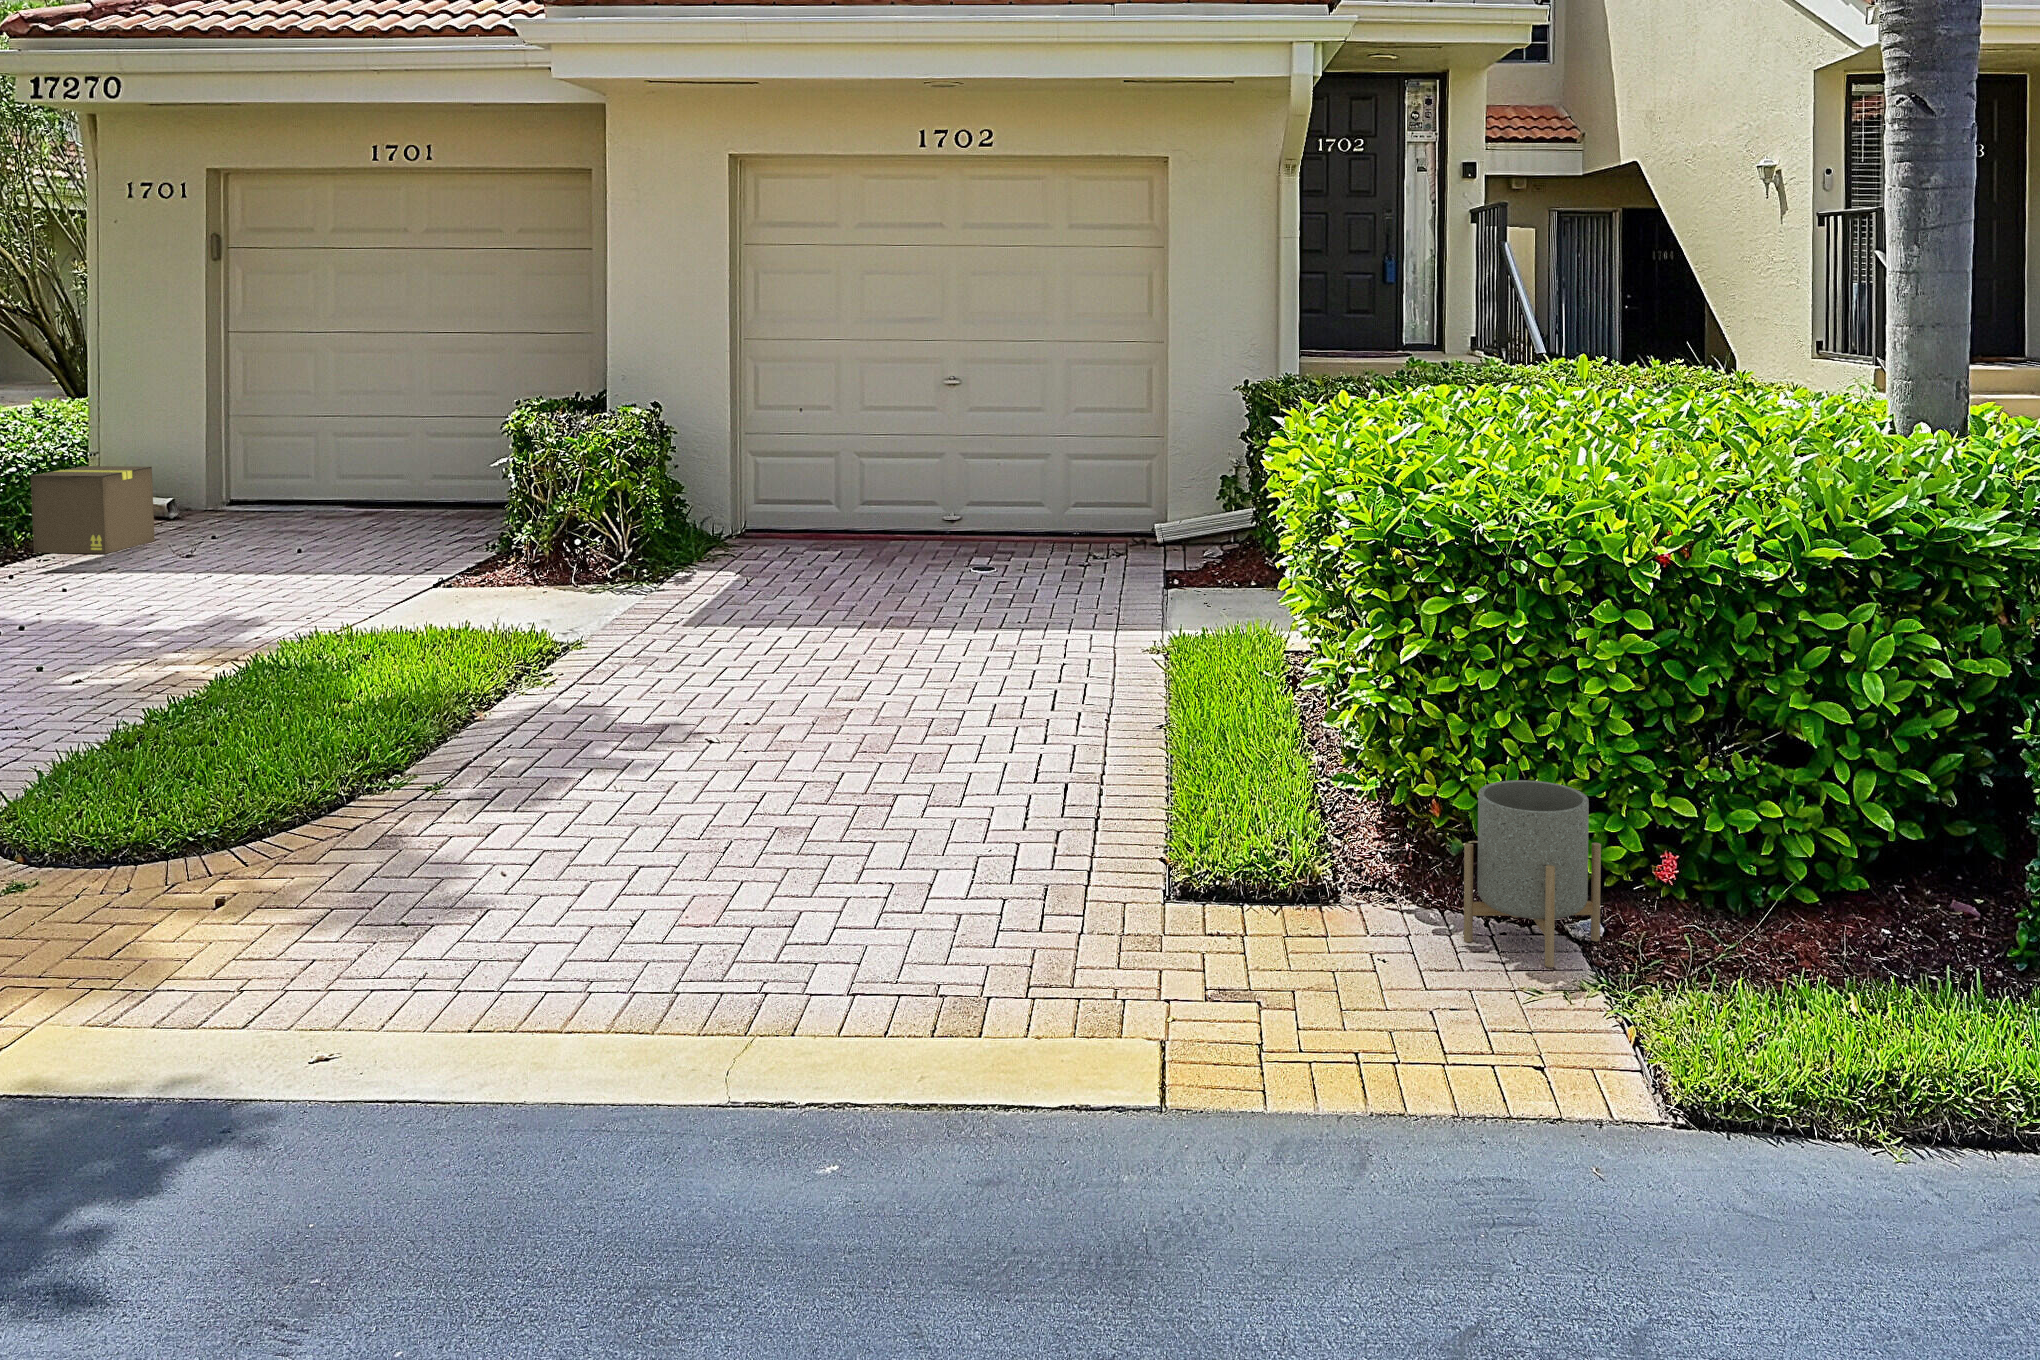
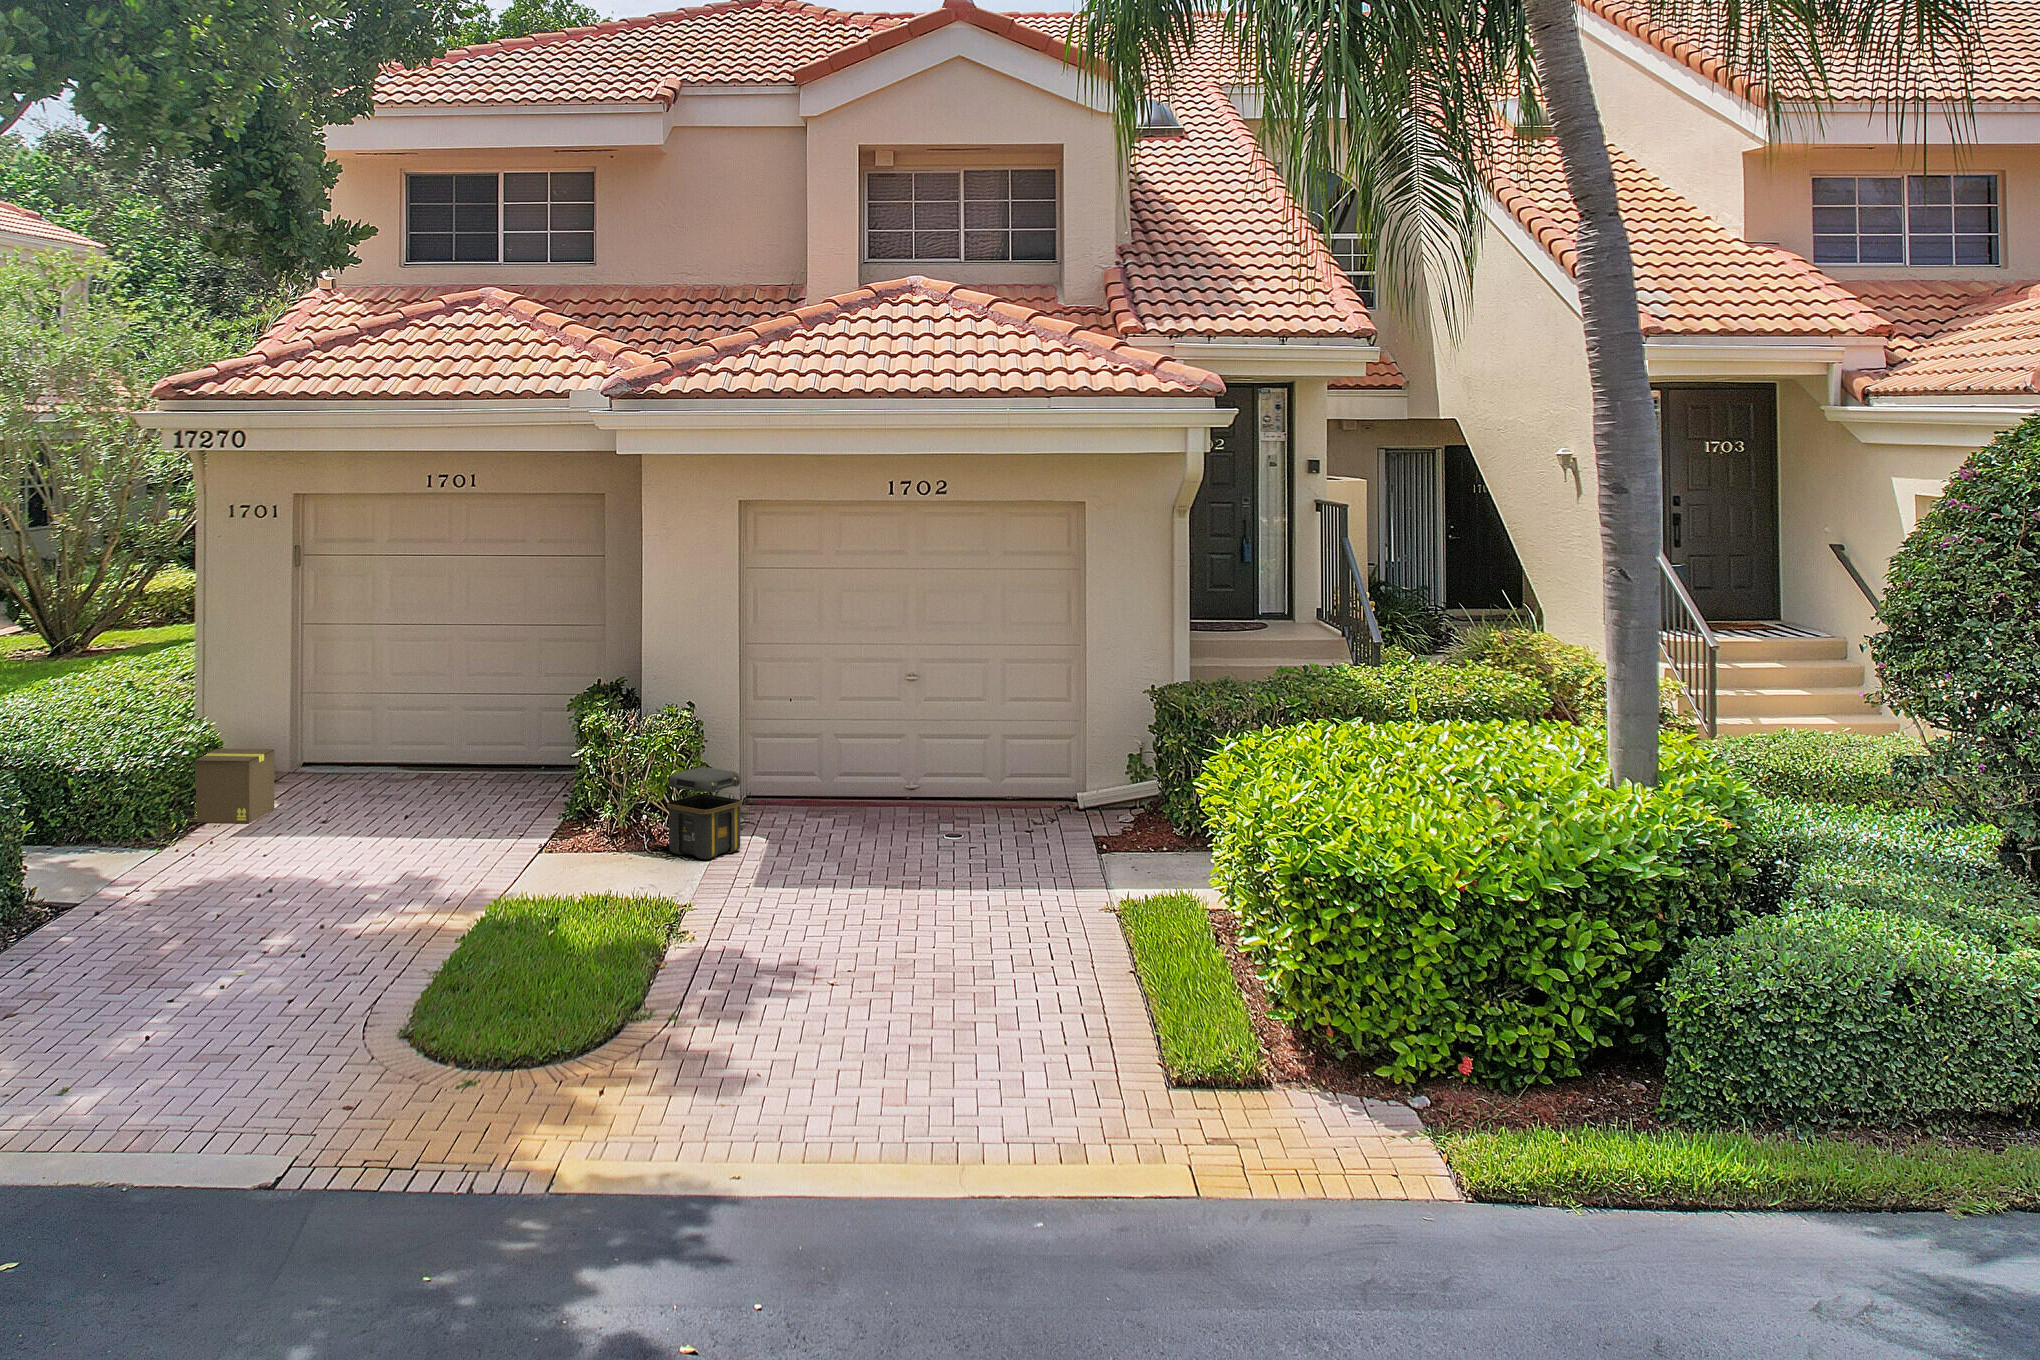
toolbox: none [599,478,698,592] -> present [667,767,742,859]
planter: present [1464,780,1601,968] -> none [1351,1015,1429,1125]

